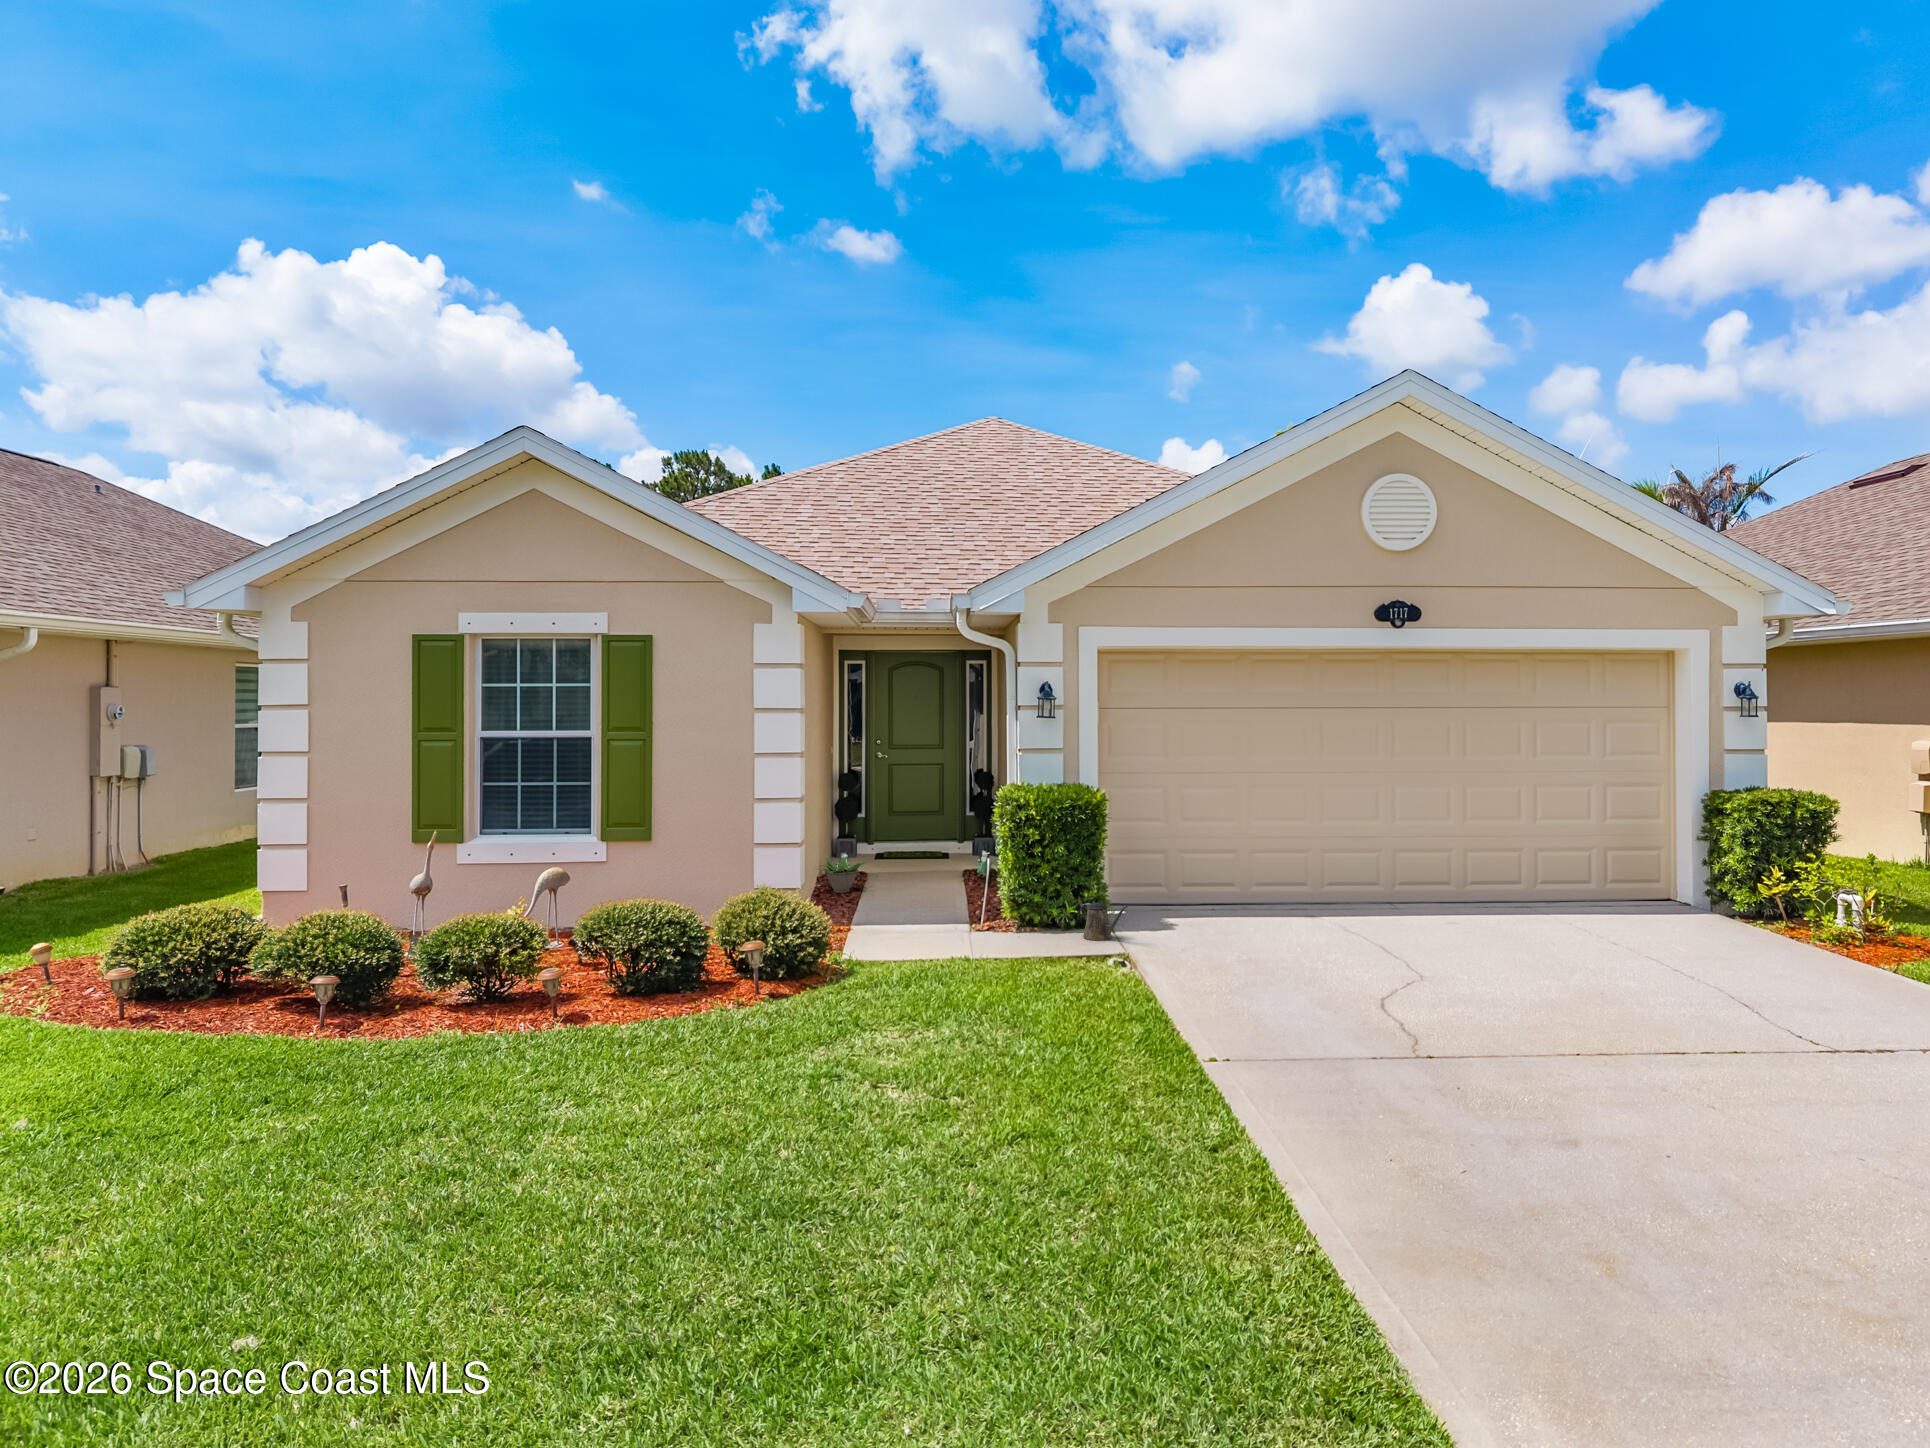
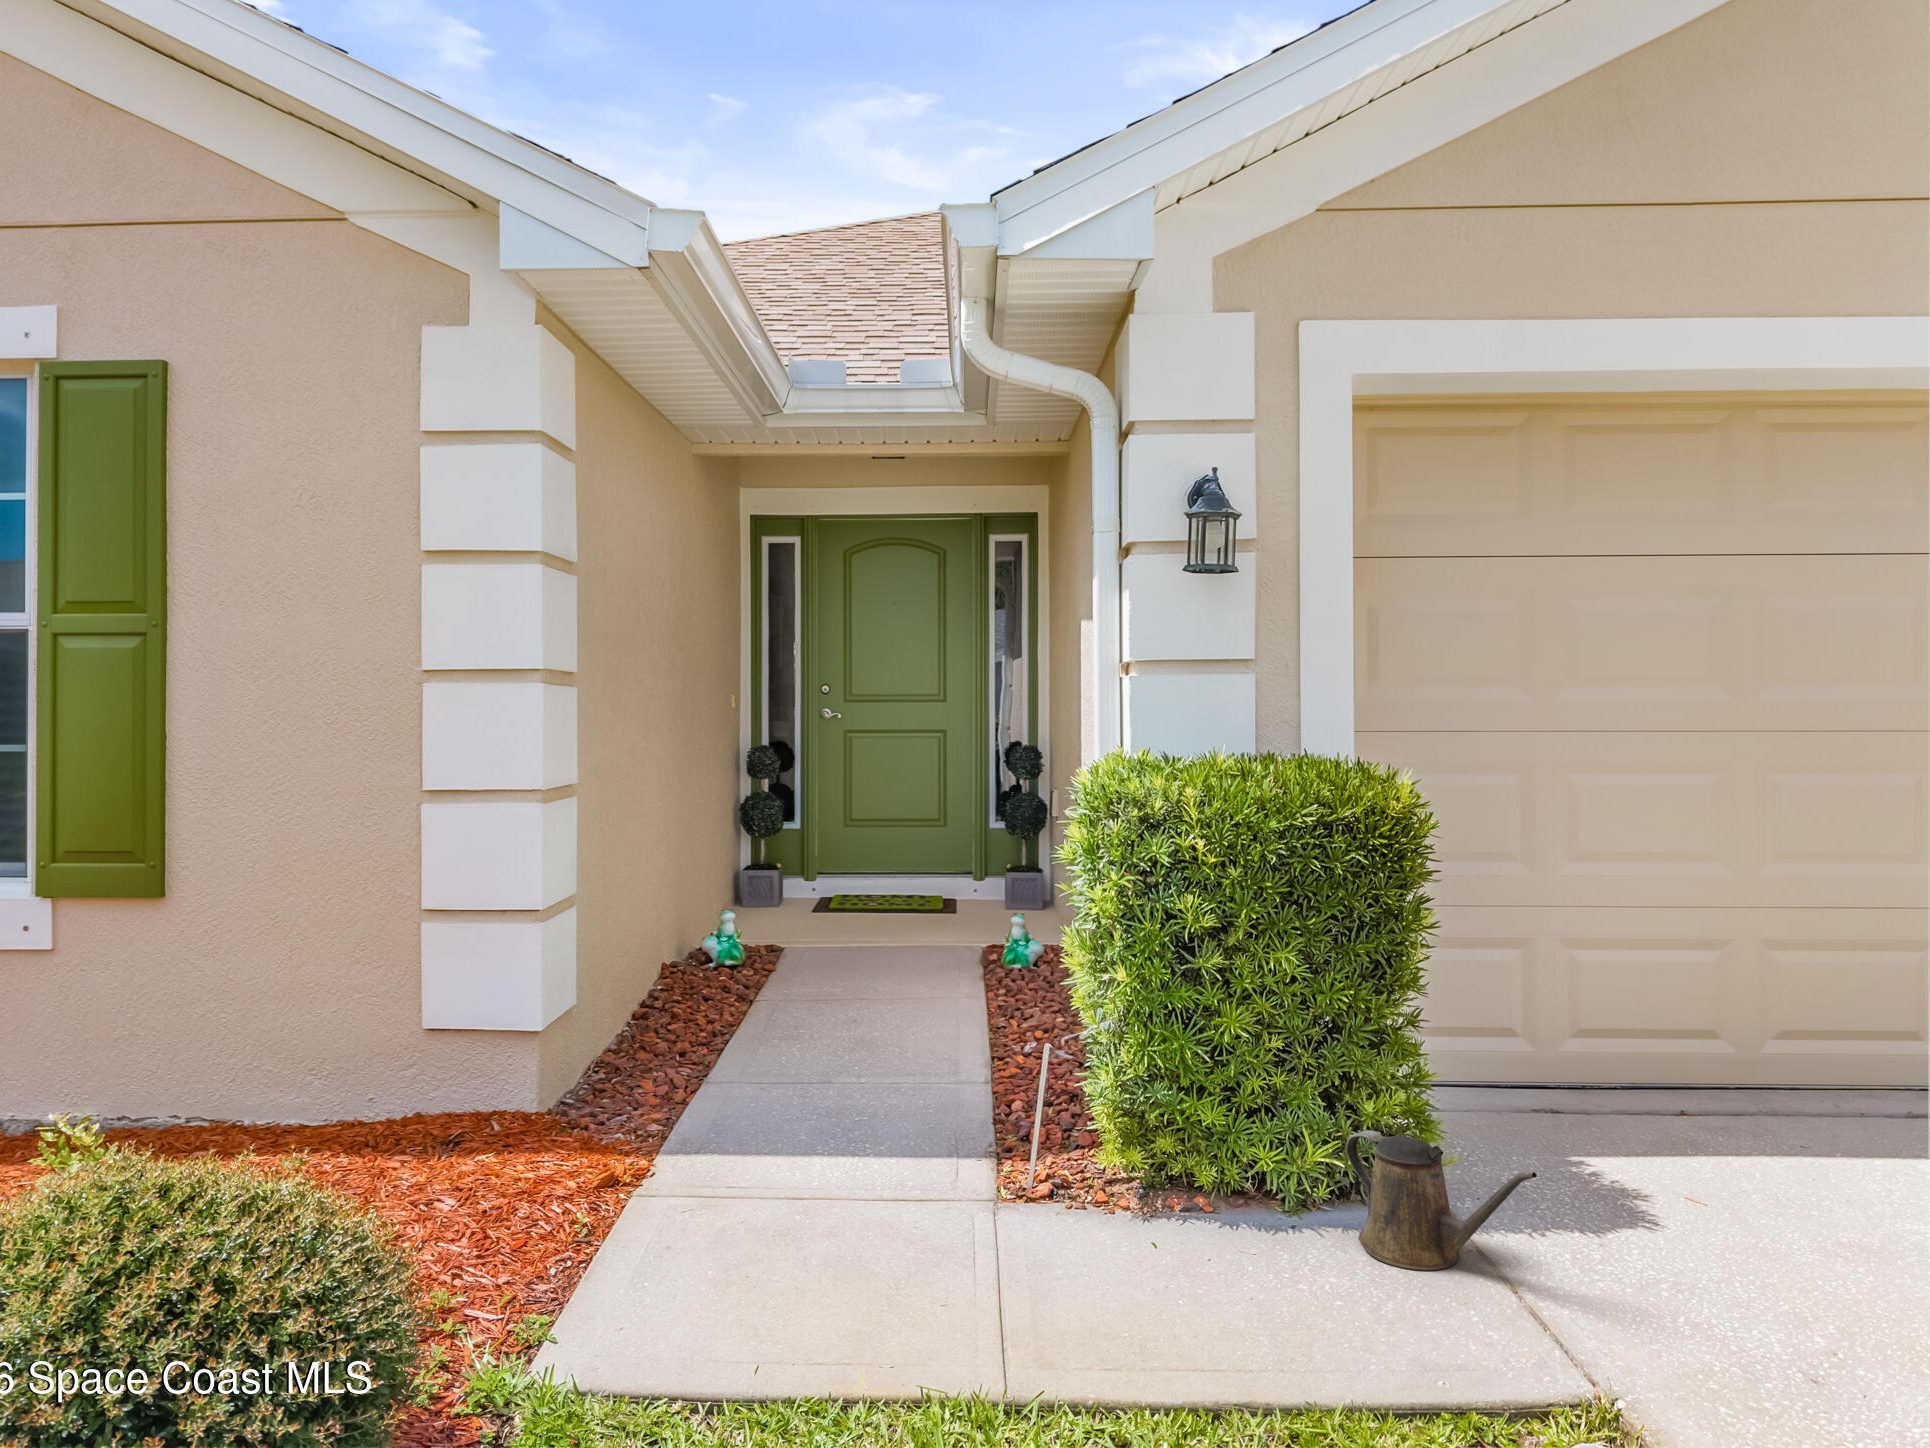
decorative plant: present [816,857,867,893] -> none [641,926,772,1014]

